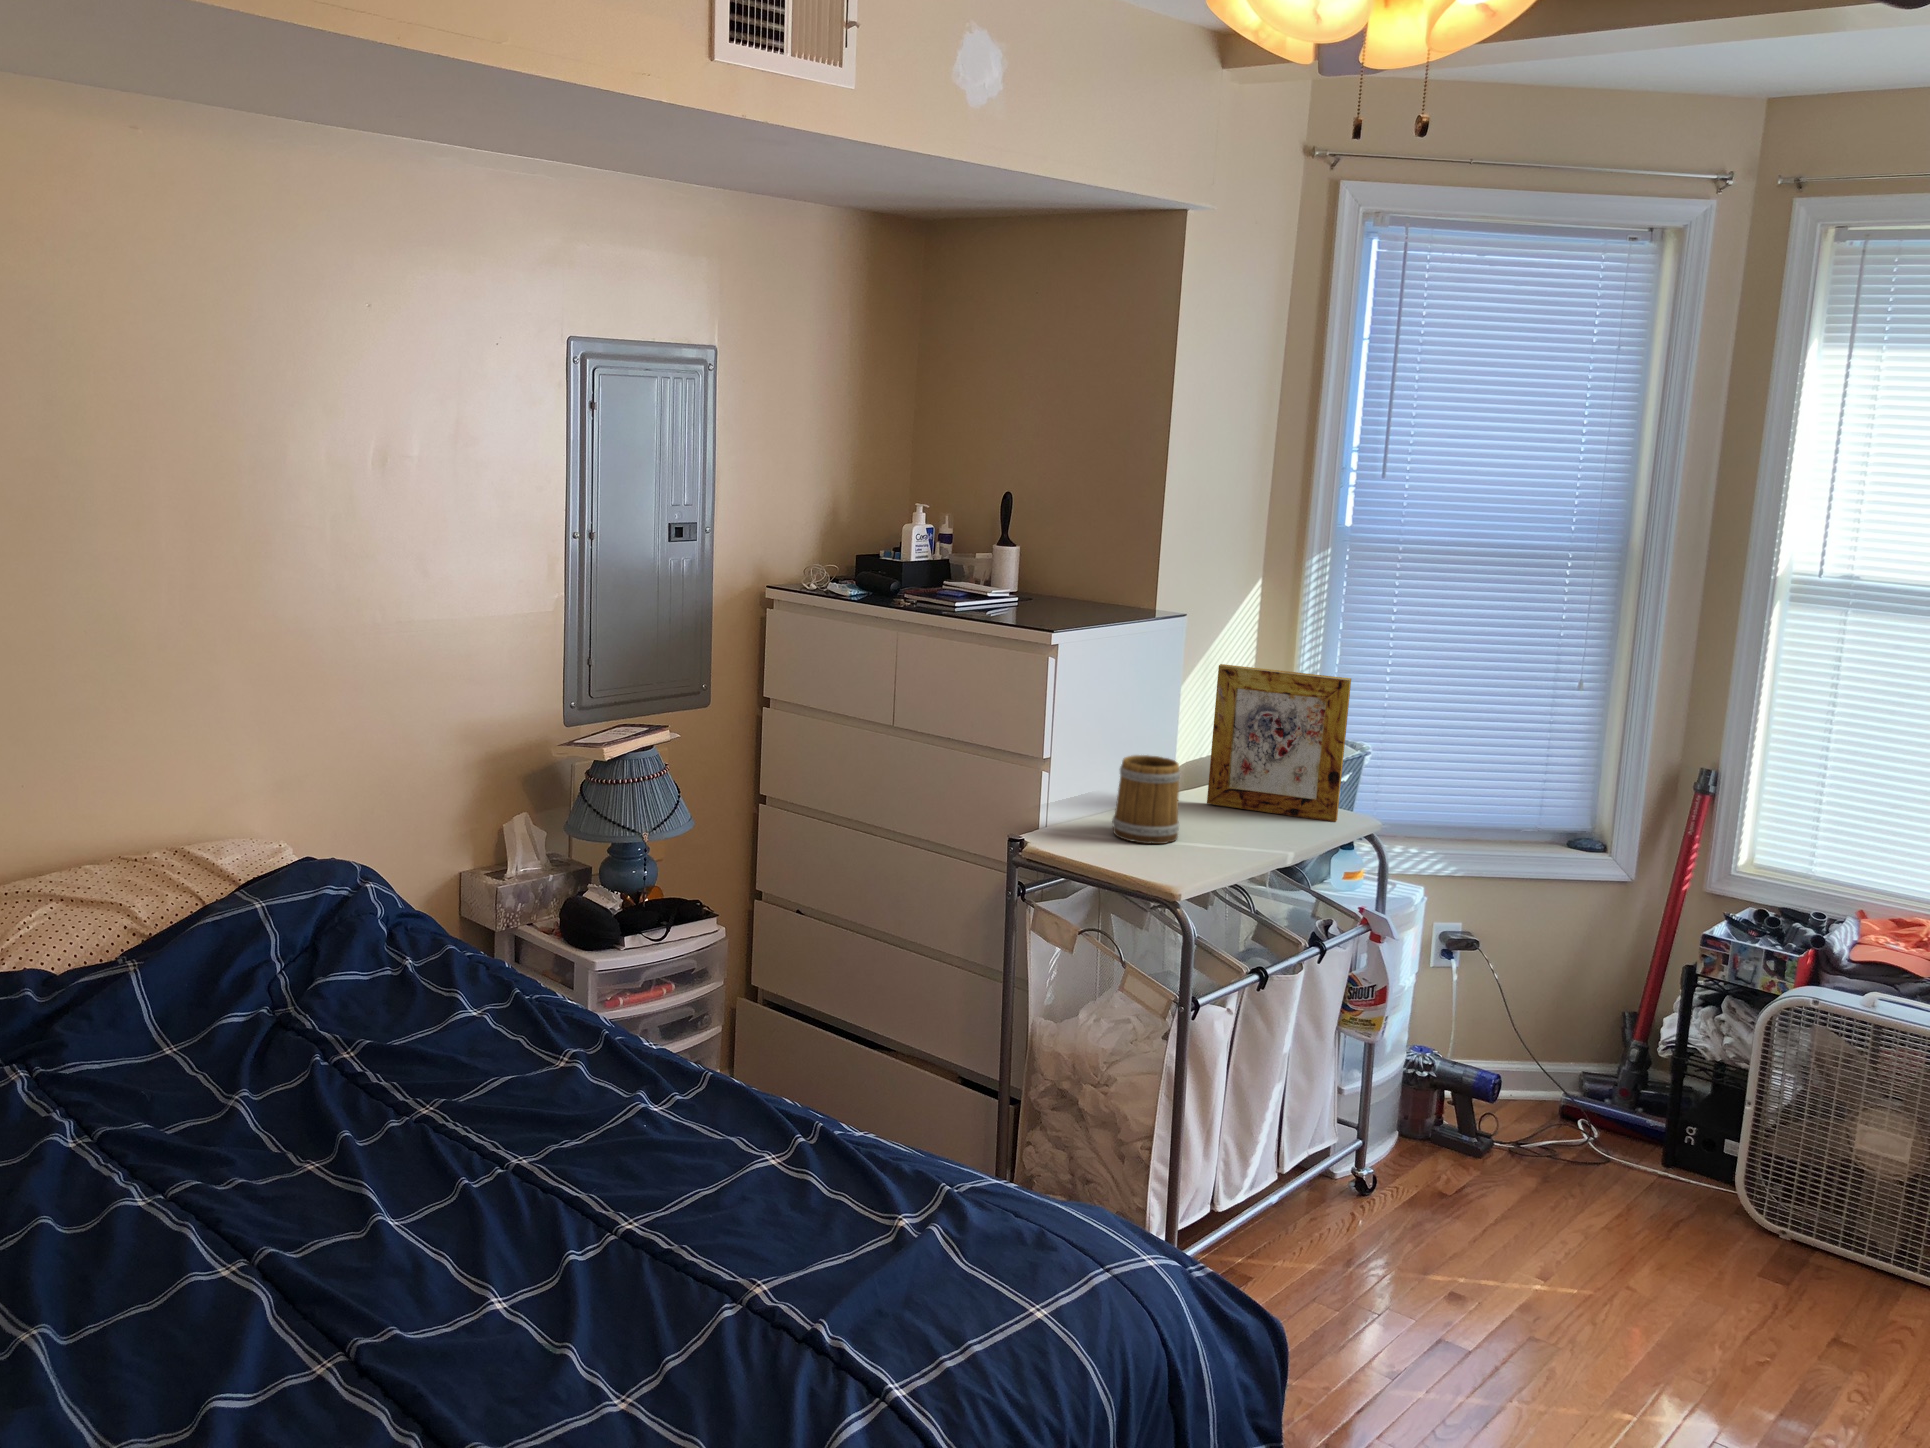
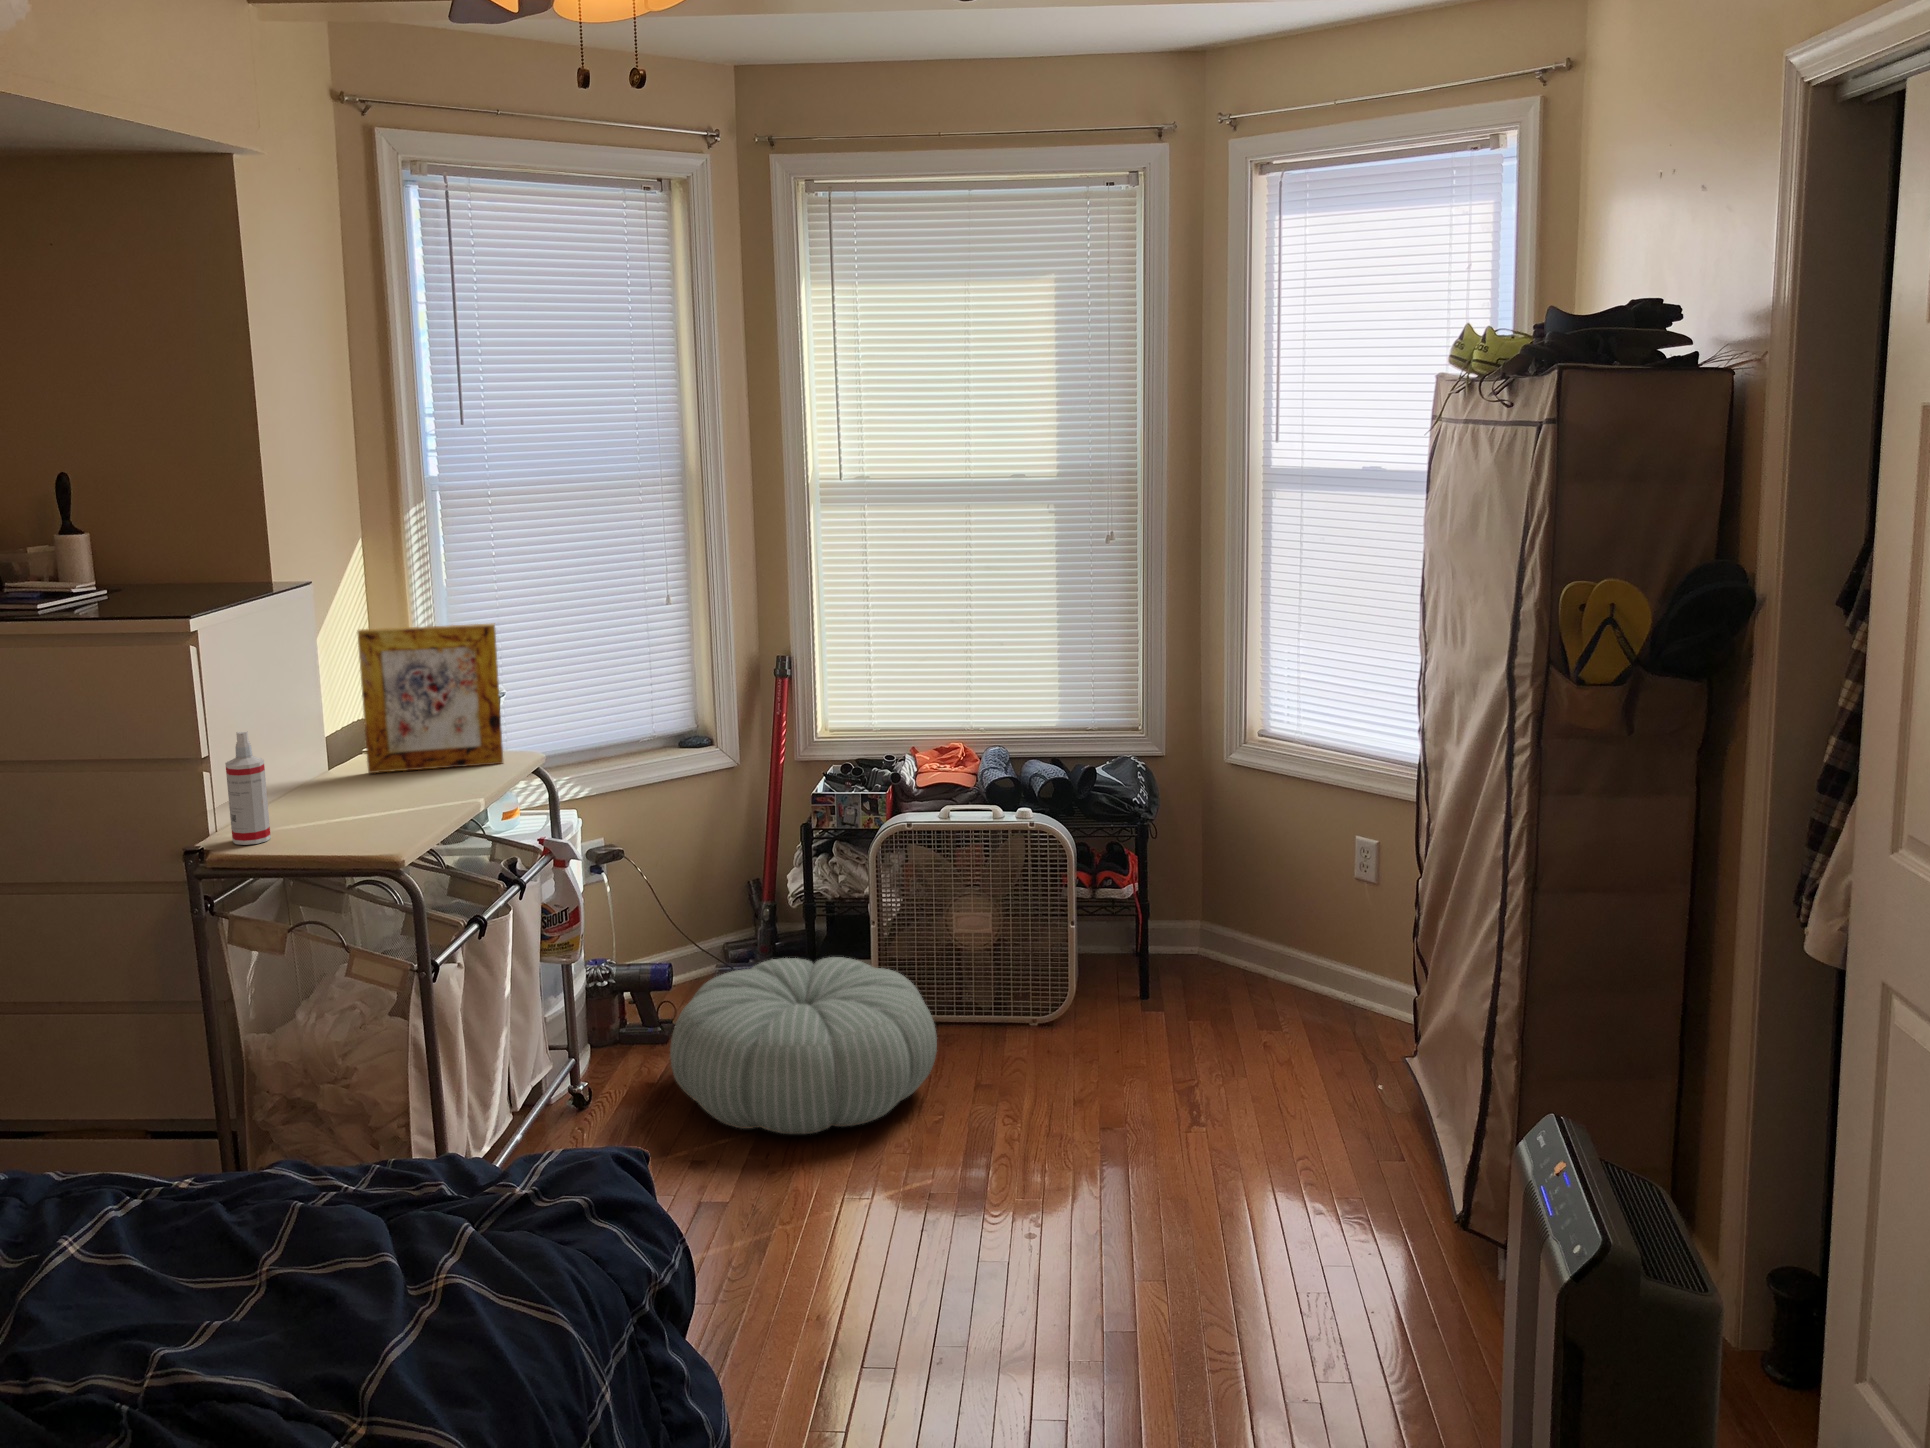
spray bottle: none [1053,739,1090,846] -> present [225,732,271,845]
mug: present [1112,755,1180,844] -> none [288,734,364,825]
pouf: none [1457,1106,1793,1337] -> present [670,957,937,1134]

